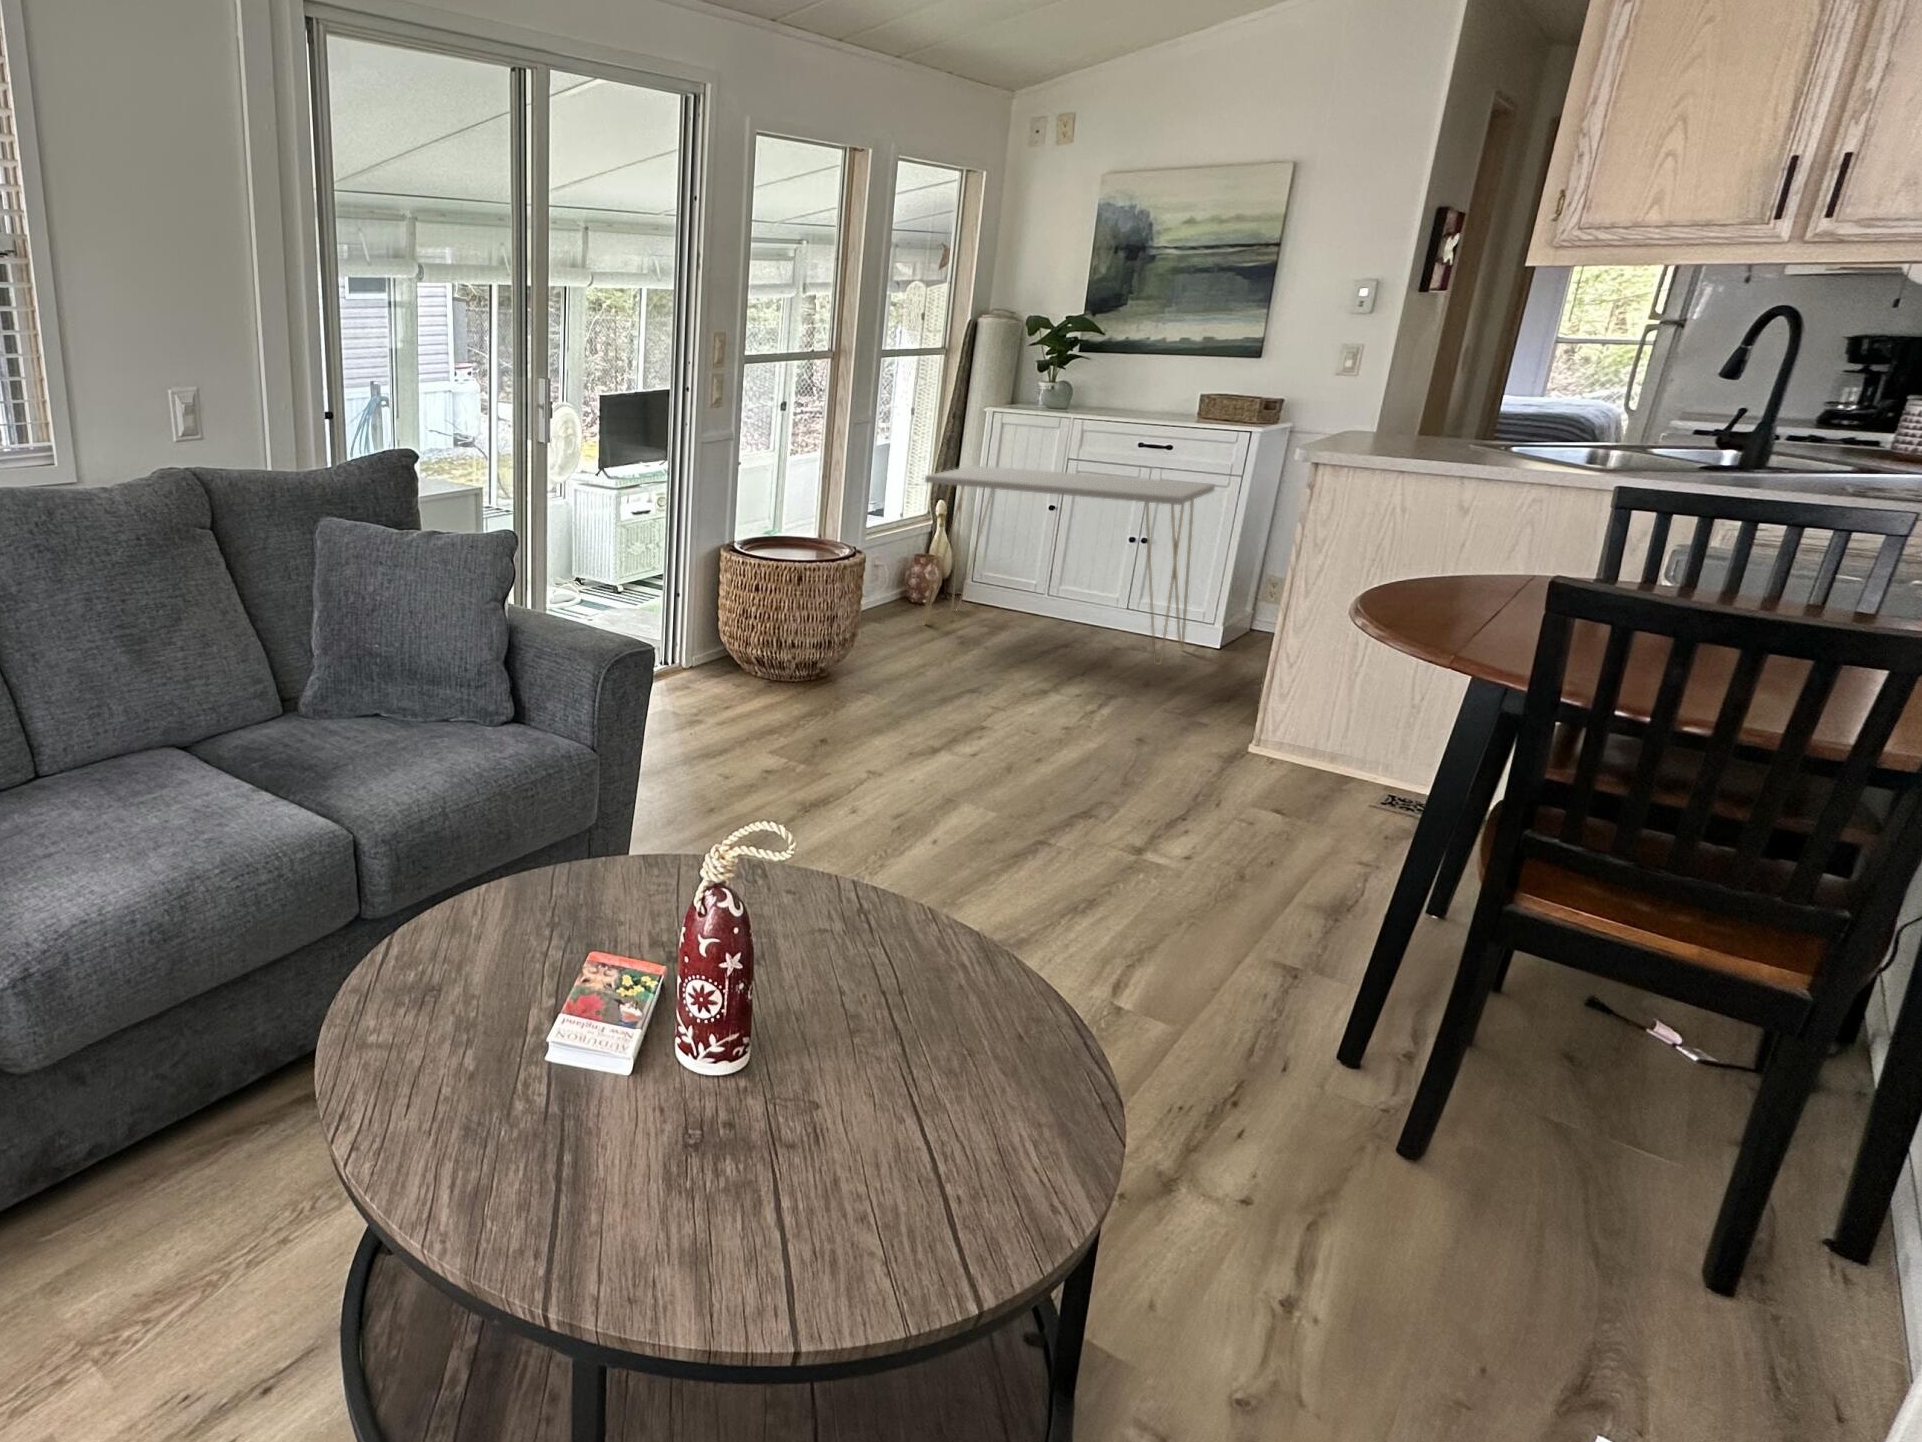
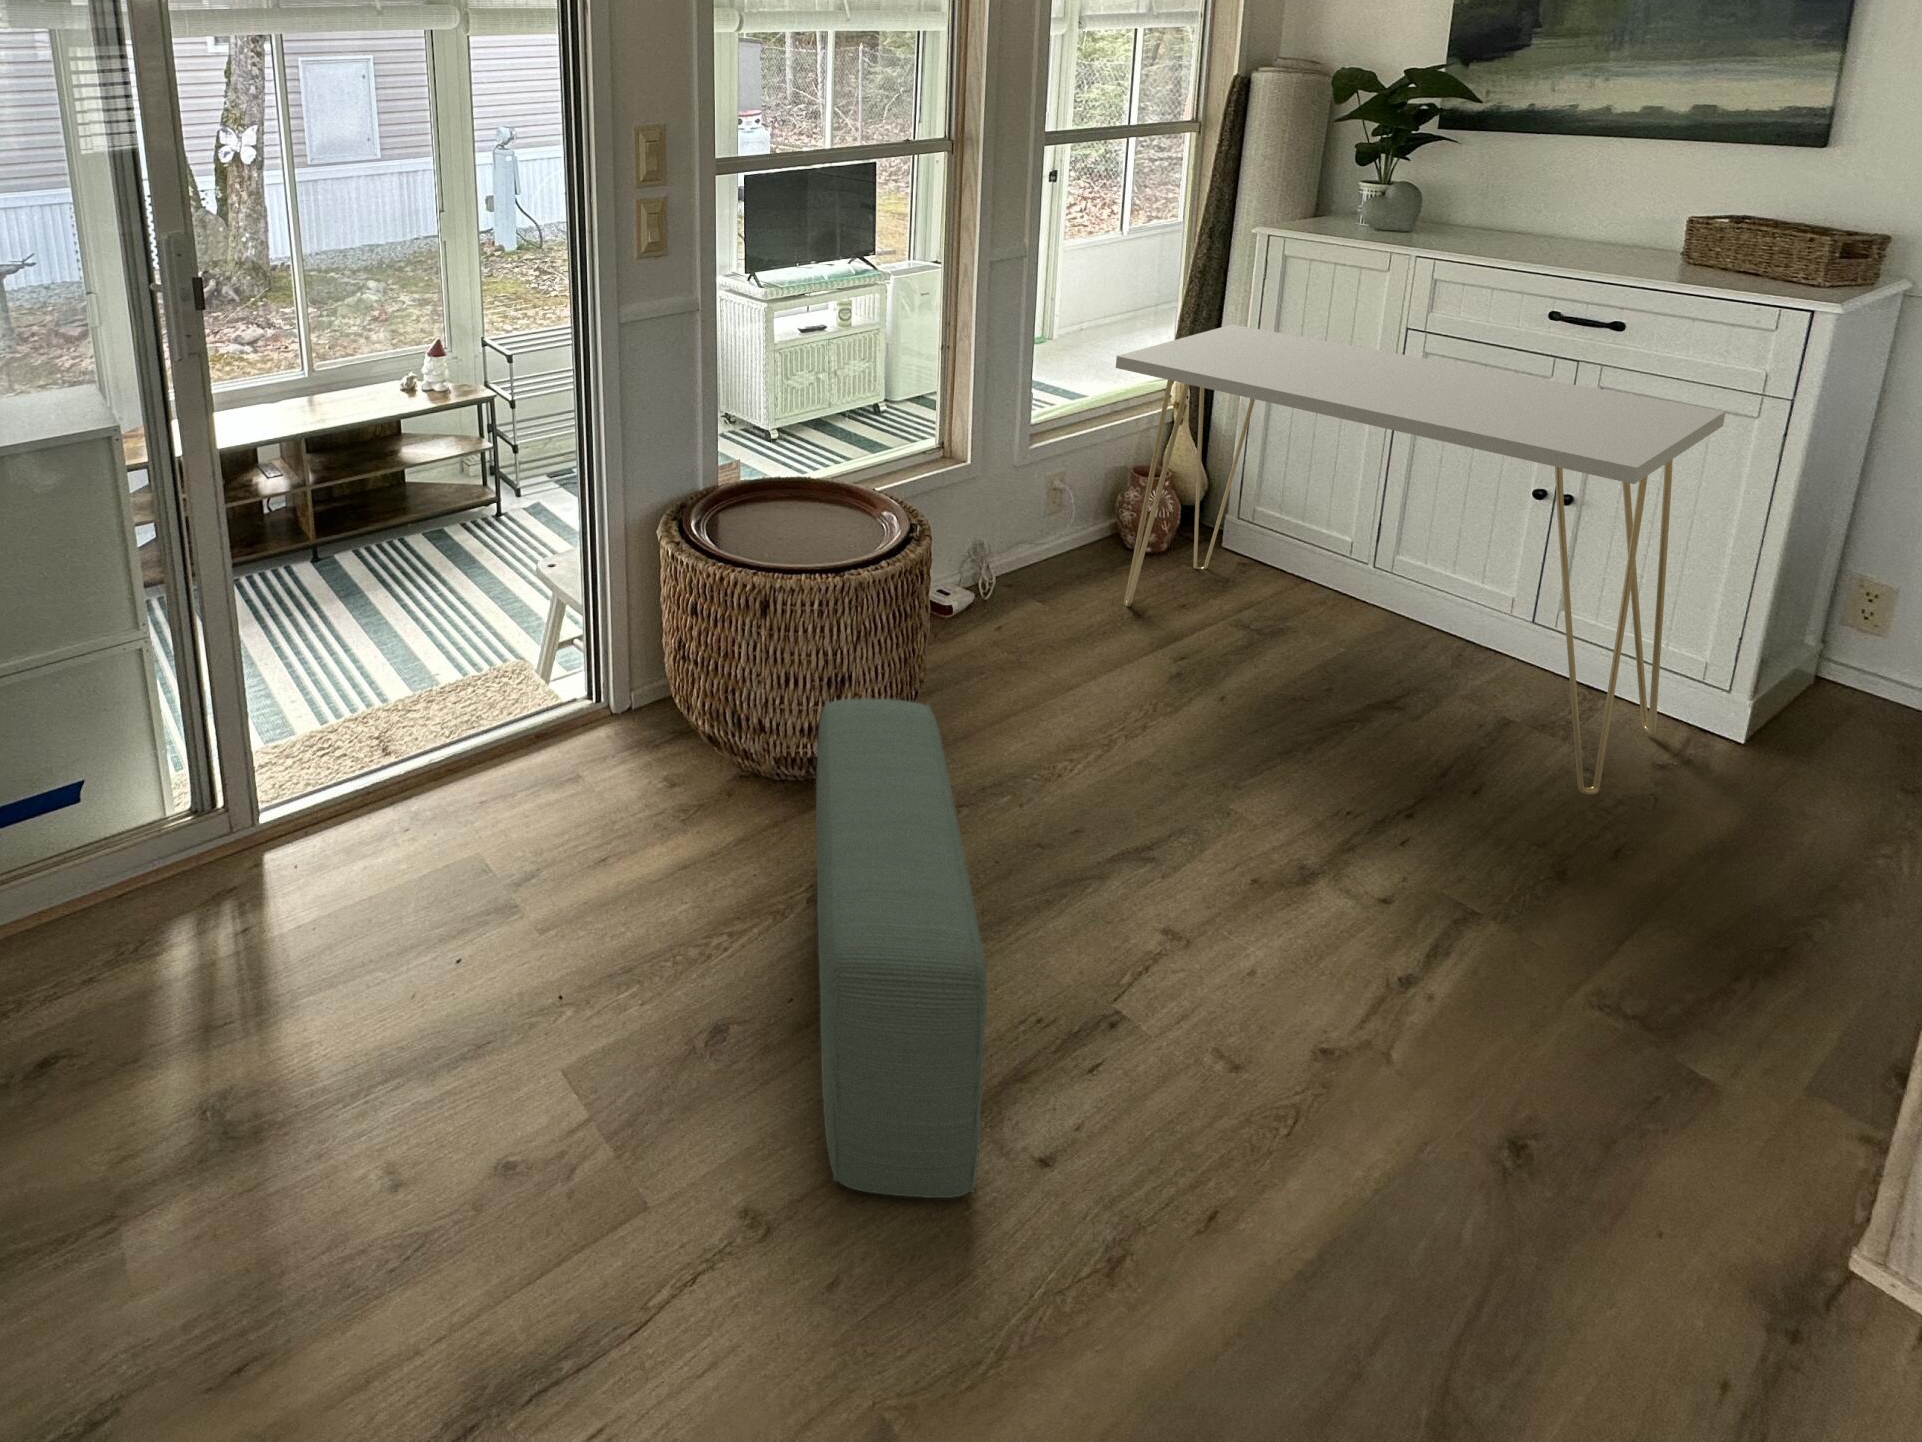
pouf: none [832,614,965,762] -> present [816,699,987,1198]

